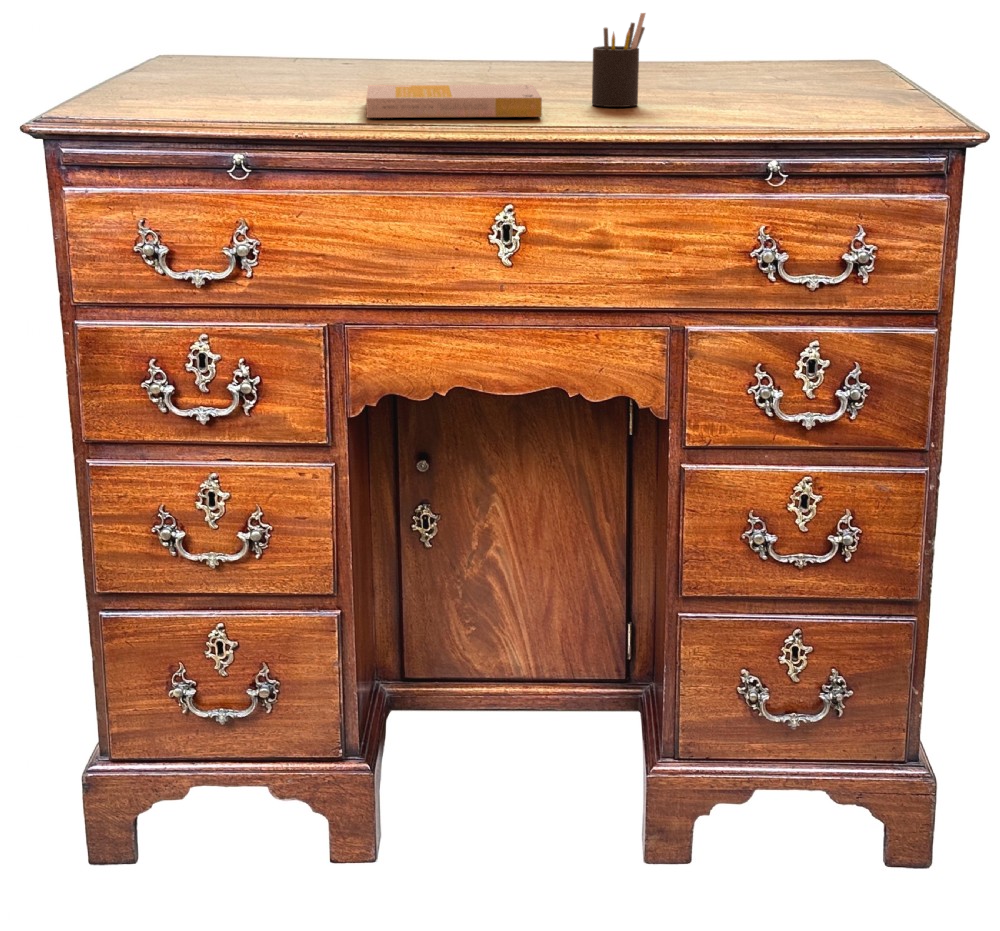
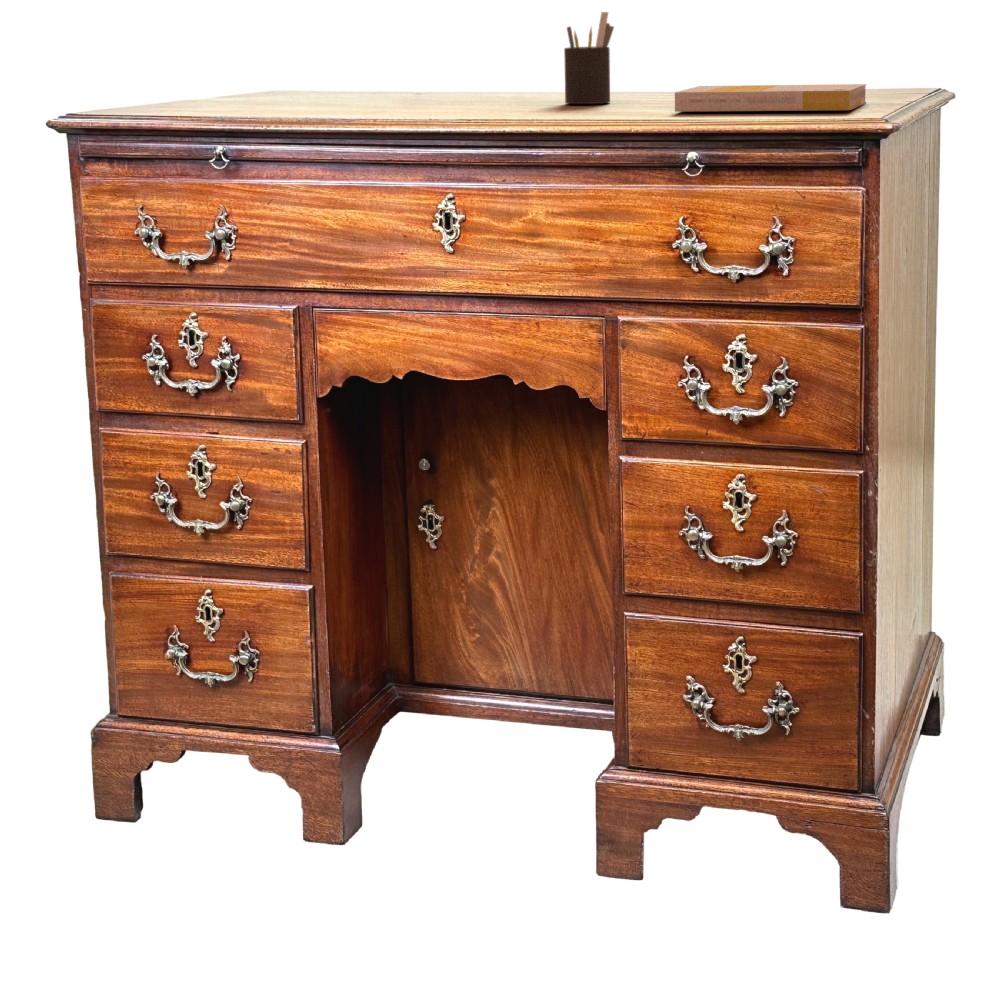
book: present [366,85,542,118] -> present [675,84,866,112]

